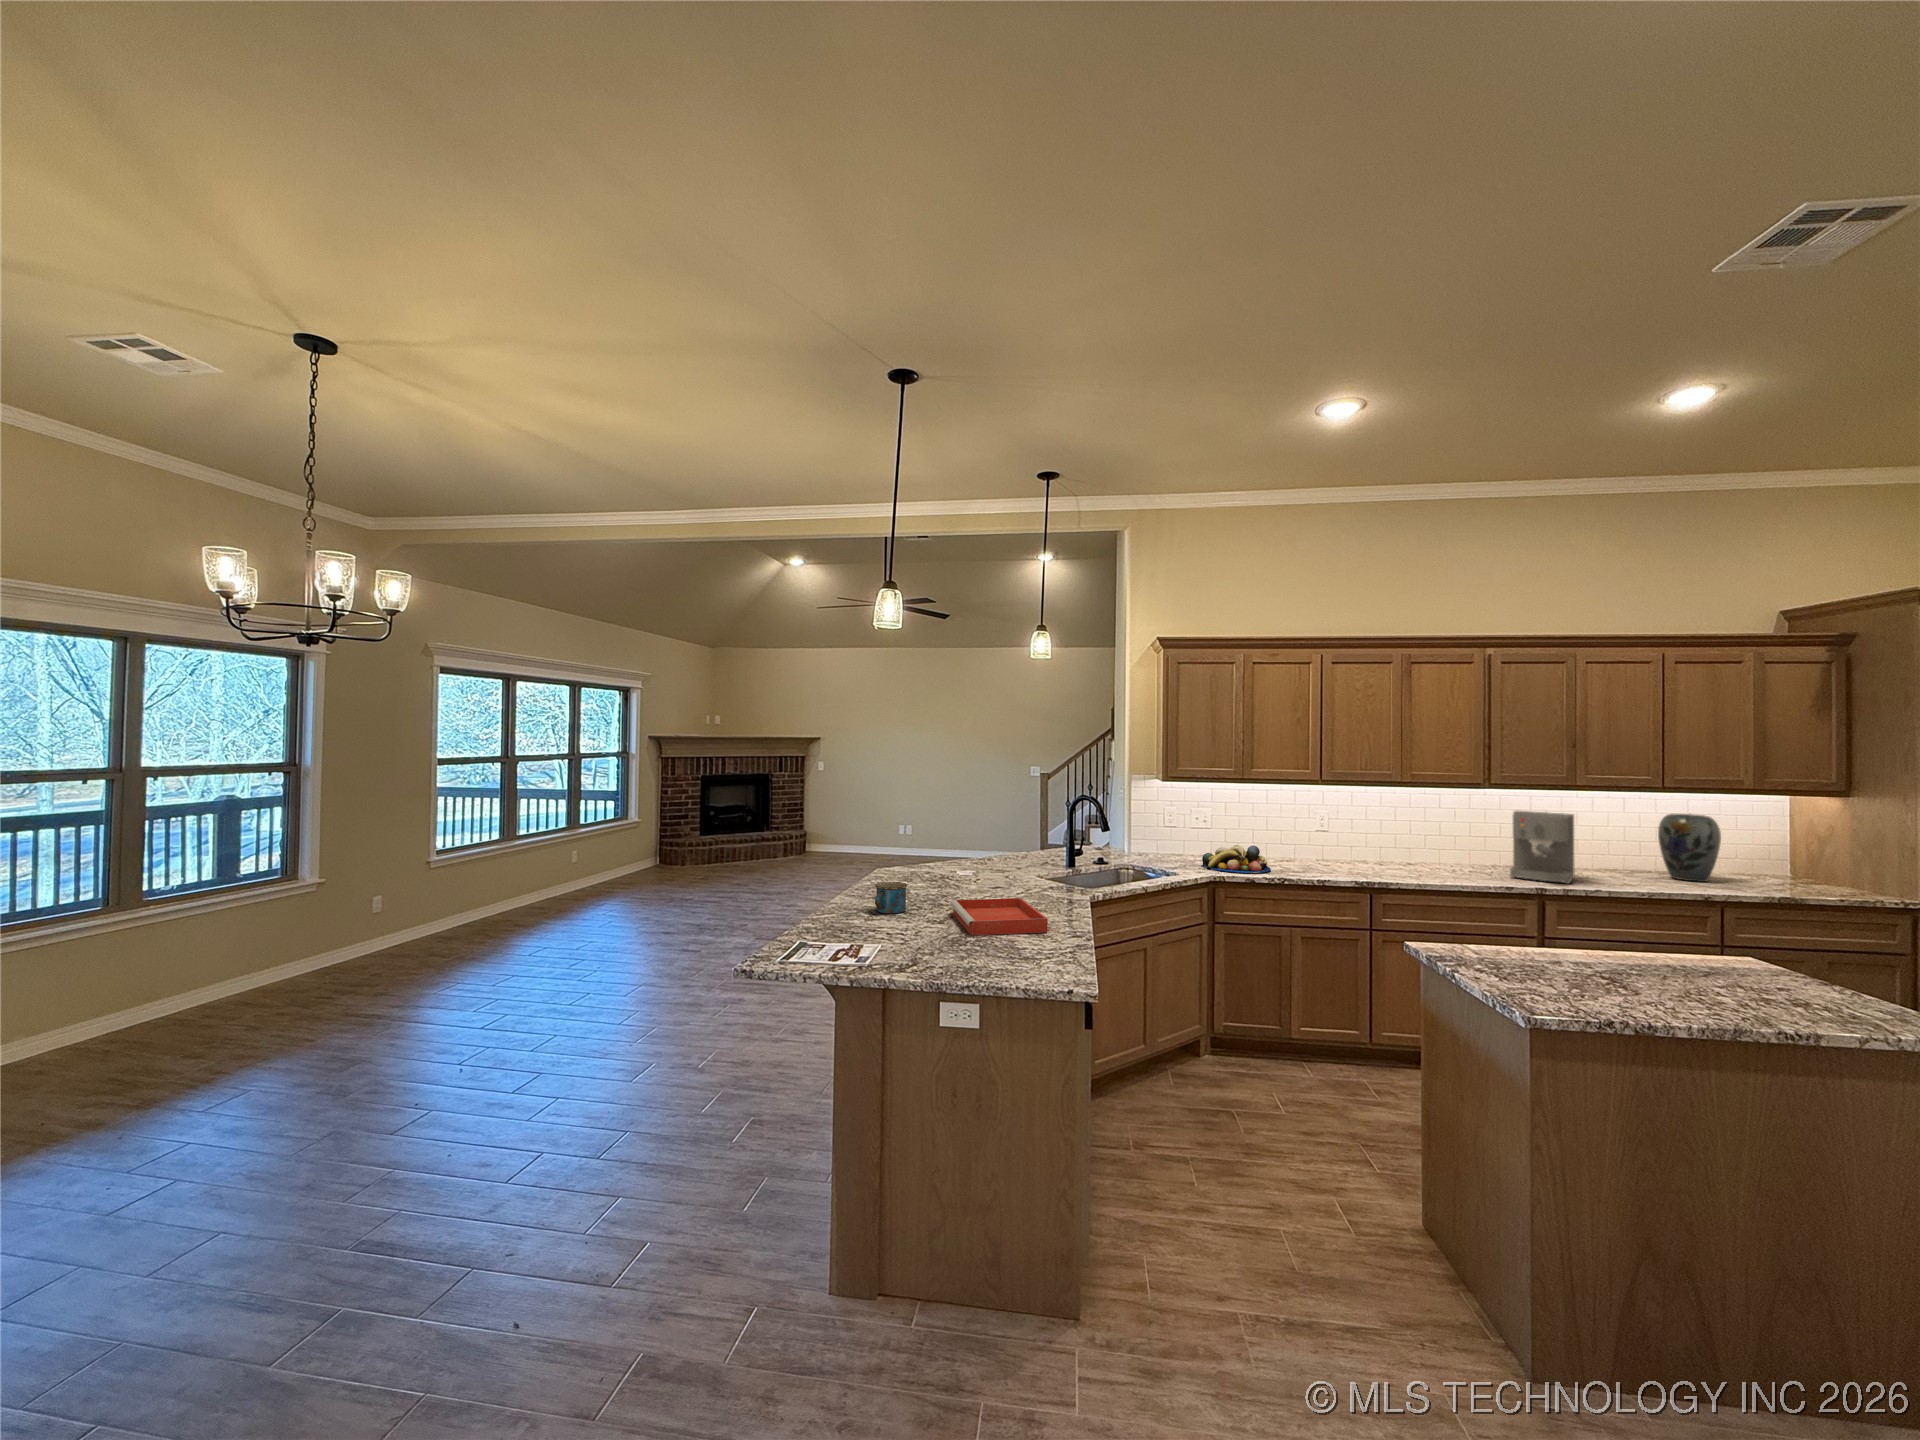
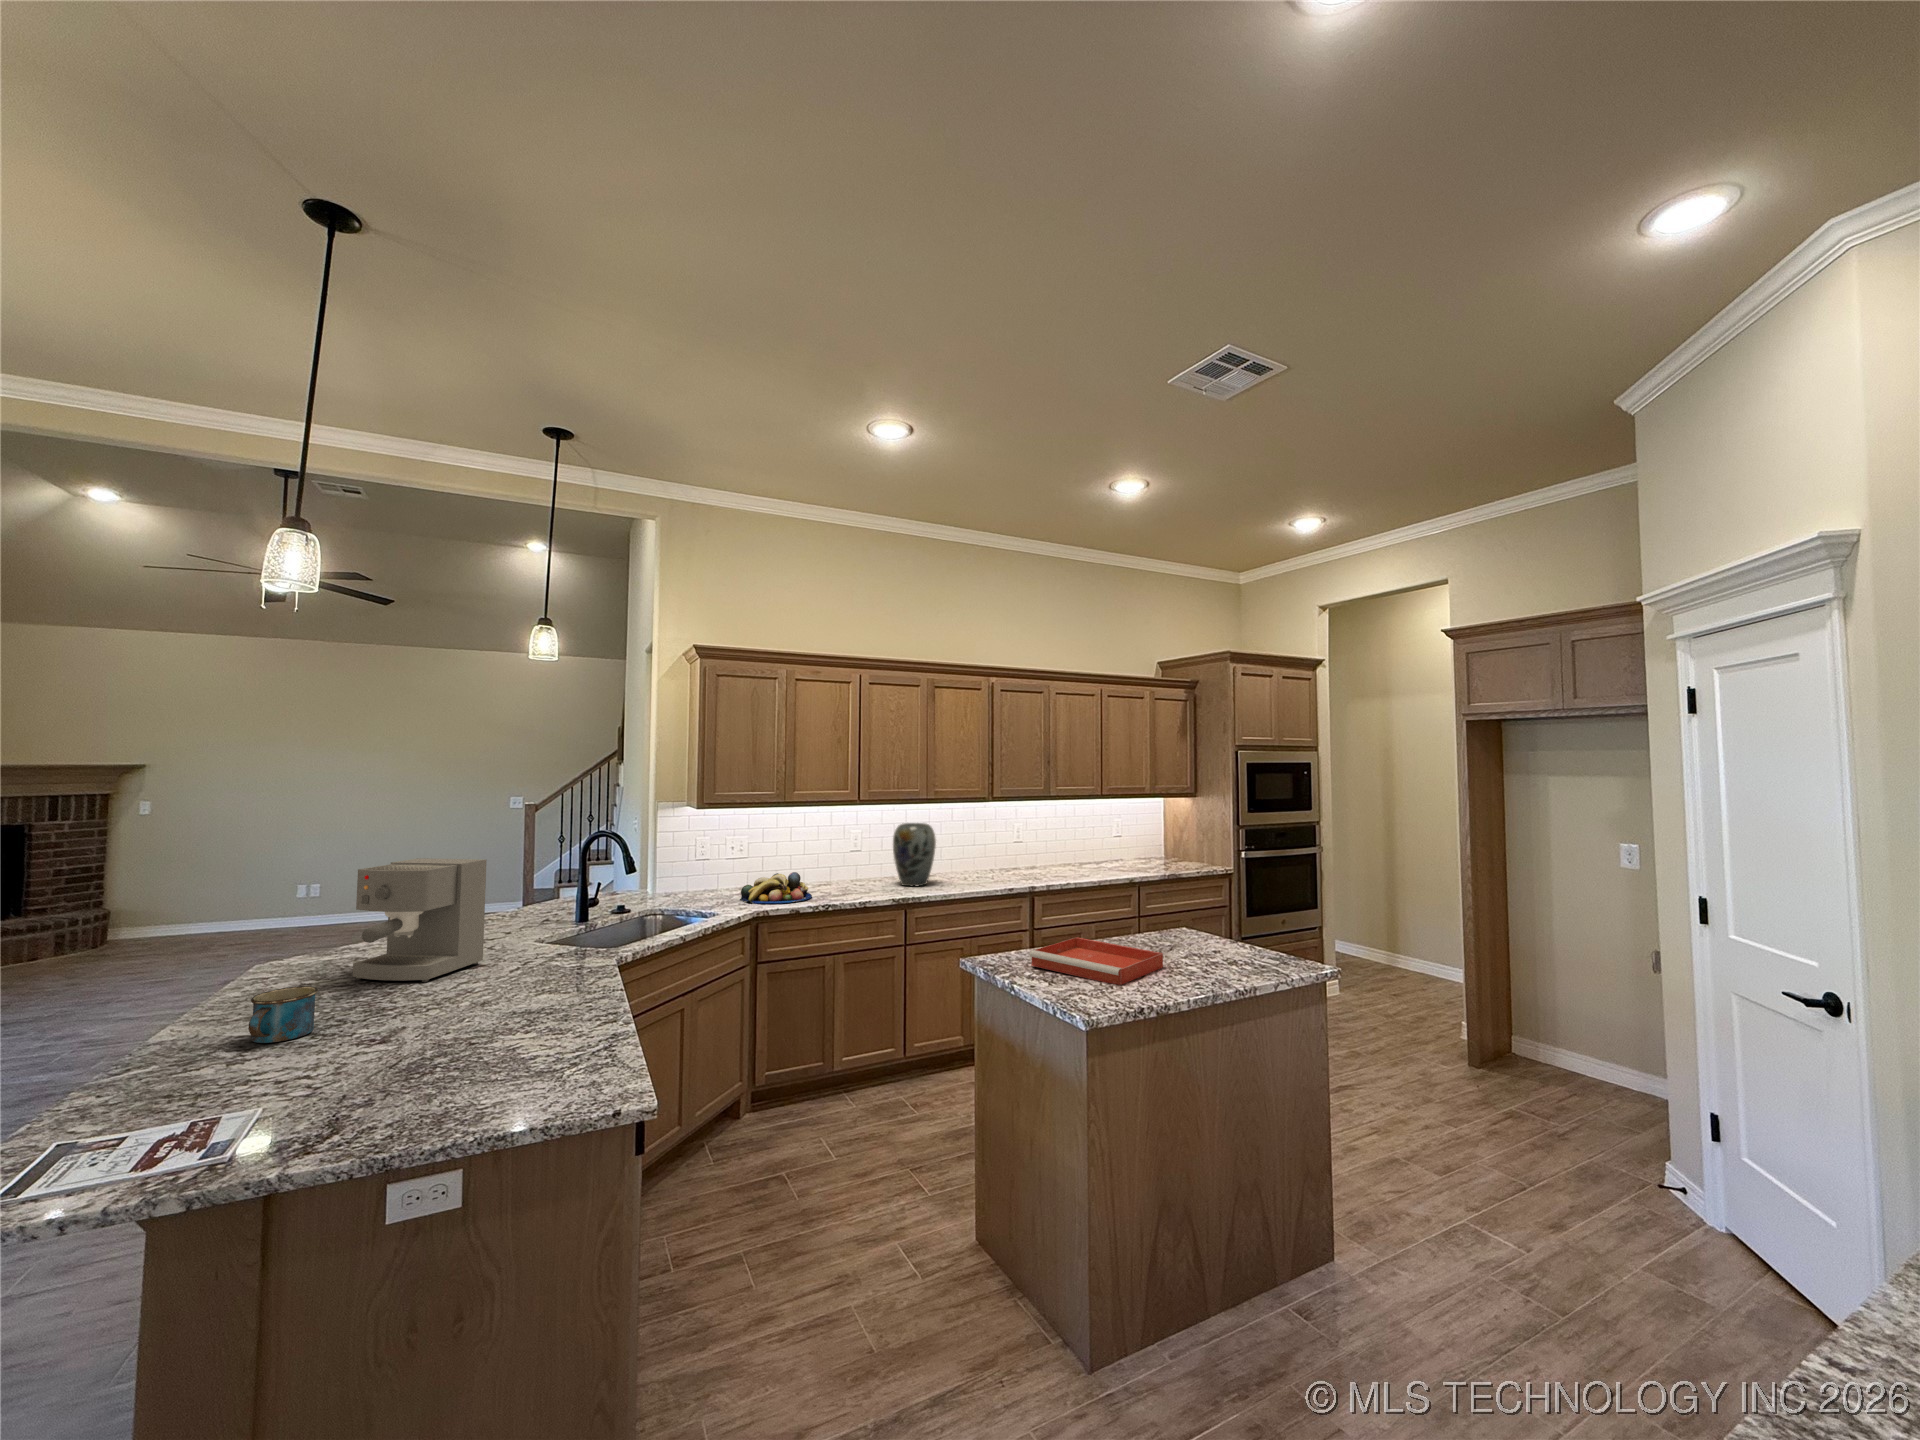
coffee maker: present [1510,811,1574,884] -> present [353,858,487,982]
vase: present [1658,814,1721,882] -> present [893,823,936,886]
tray: present [950,898,1048,935] -> present [1030,937,1163,985]

